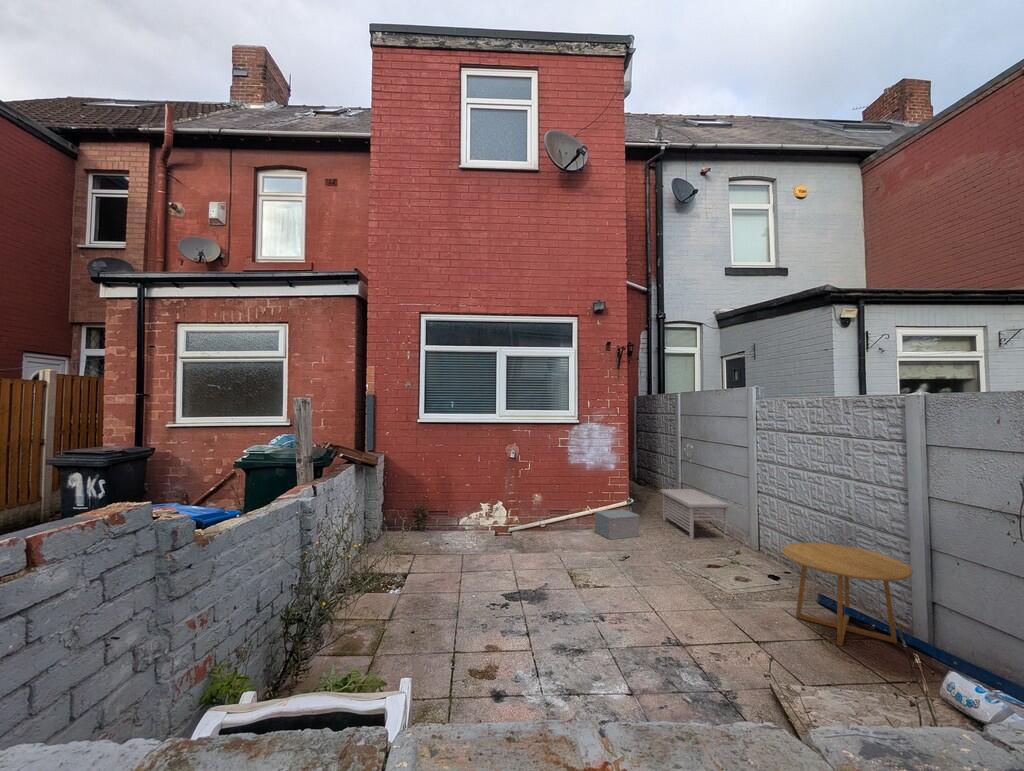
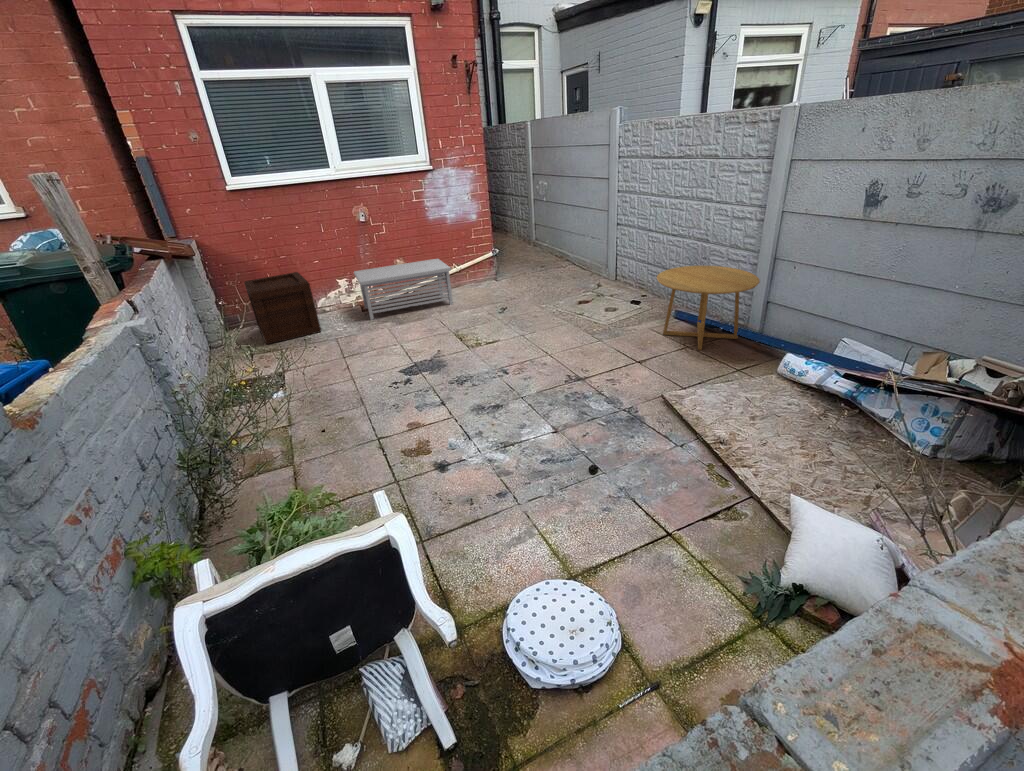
storage bench: present [661,489,730,539] -> present [354,259,453,320]
wooden crate: none [409,491,457,547] -> present [244,272,321,344]
storage box: present [595,509,640,539] -> none [461,261,509,294]

